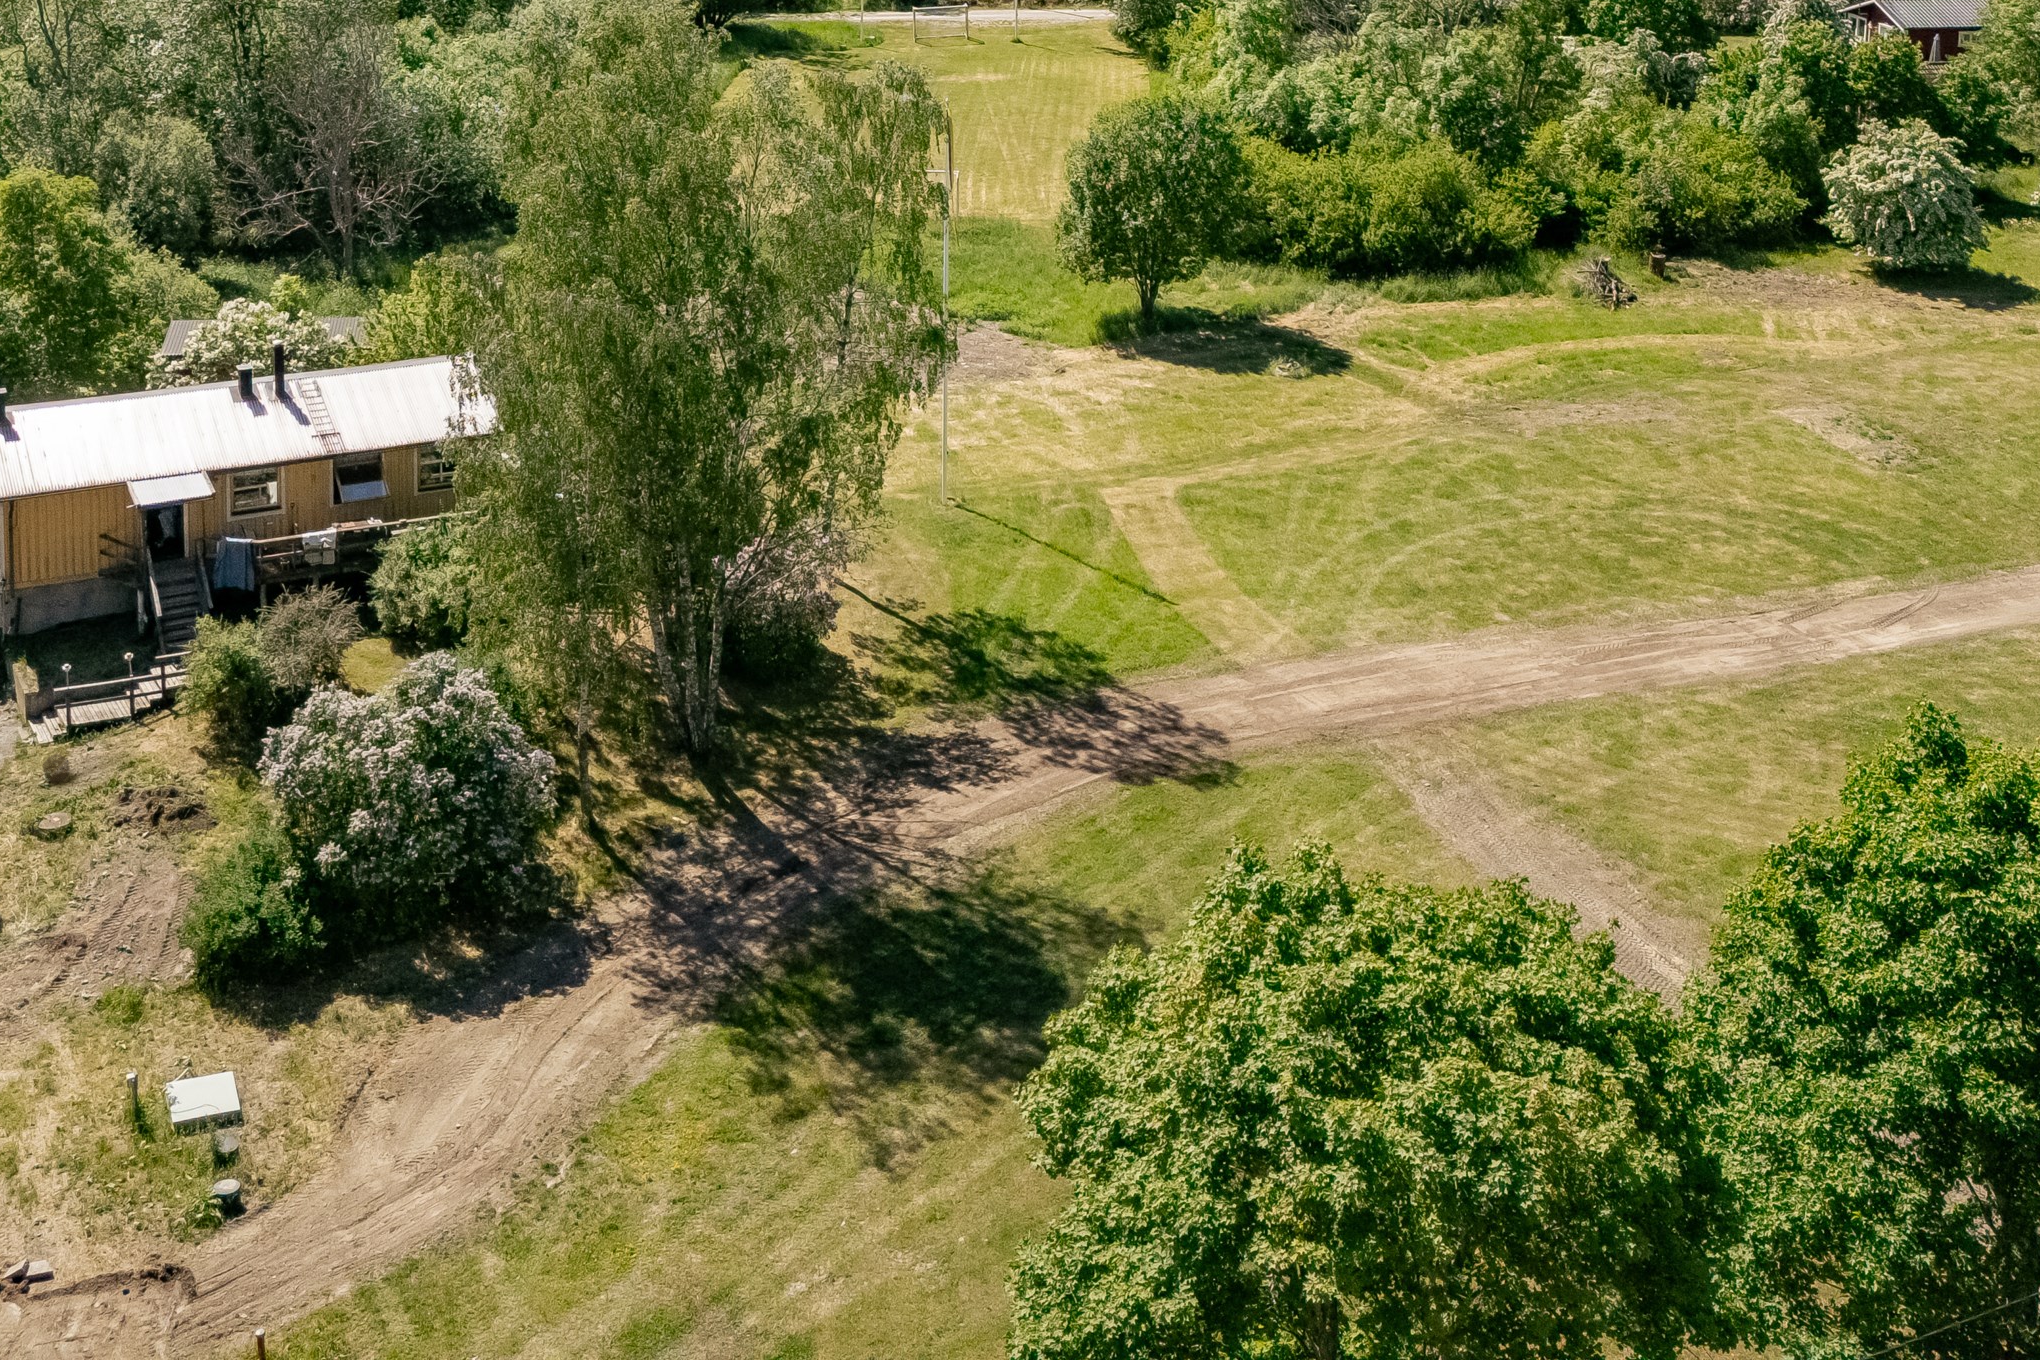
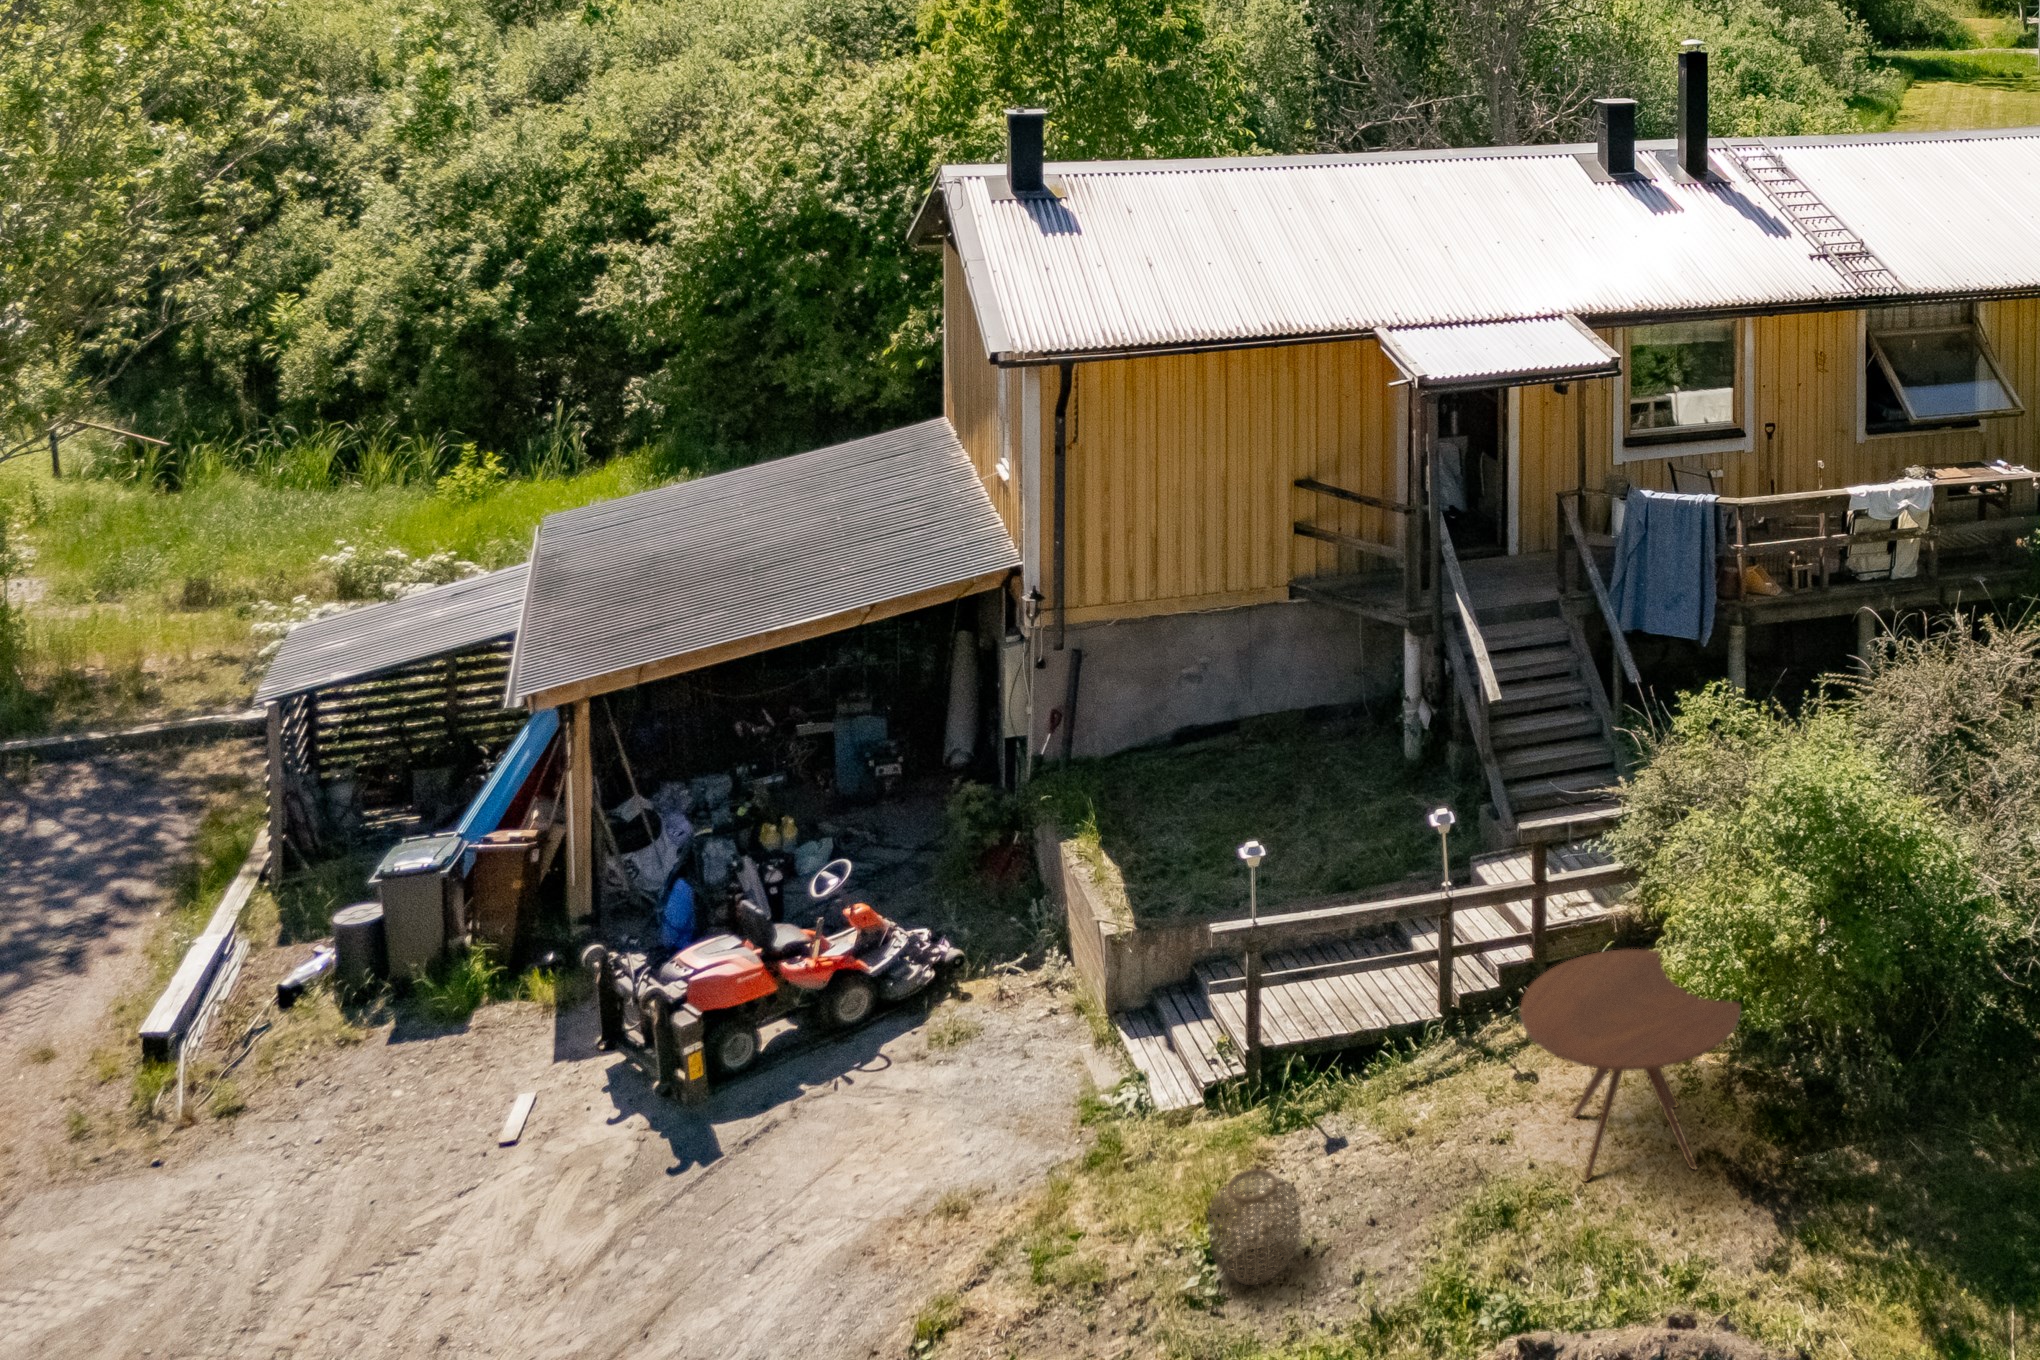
round table: none [138,695,204,757] -> present [1520,949,1740,1181]

